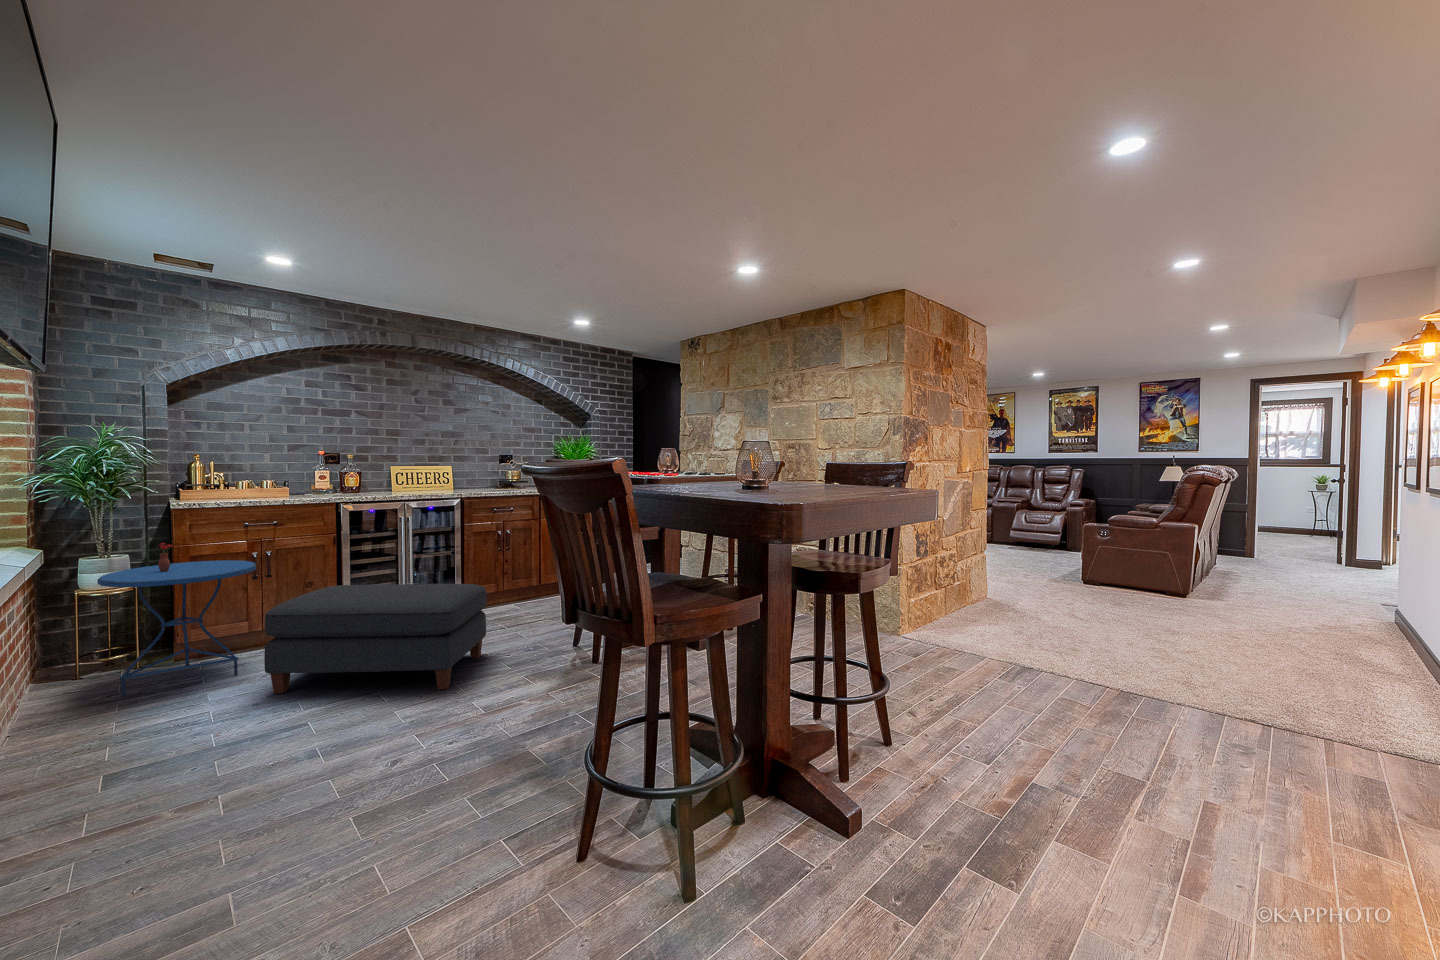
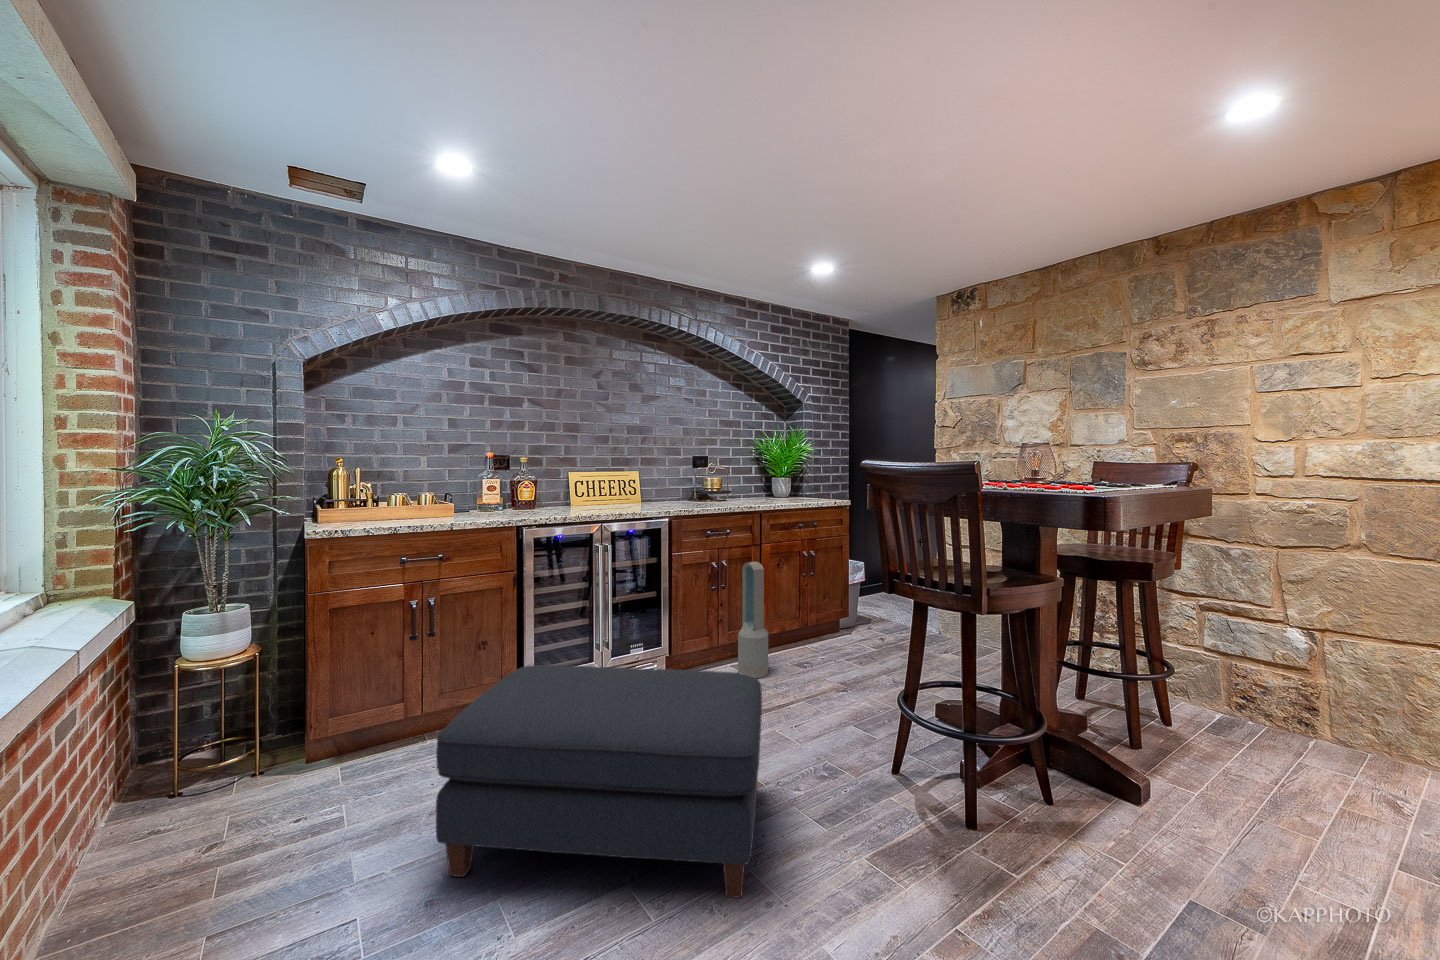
air purifier: none [515,528,537,609] -> present [738,562,768,678]
side table: present [98,543,256,696] -> none [192,598,417,855]

